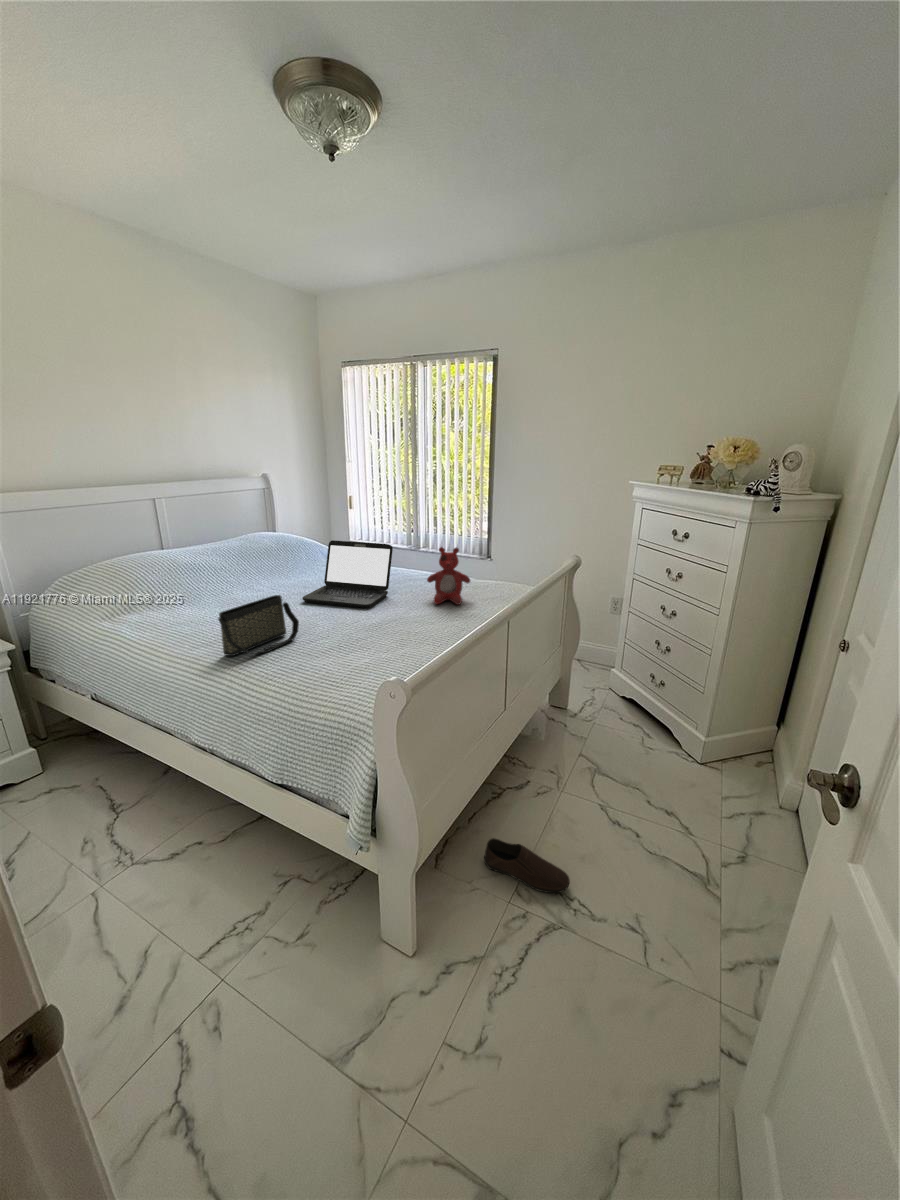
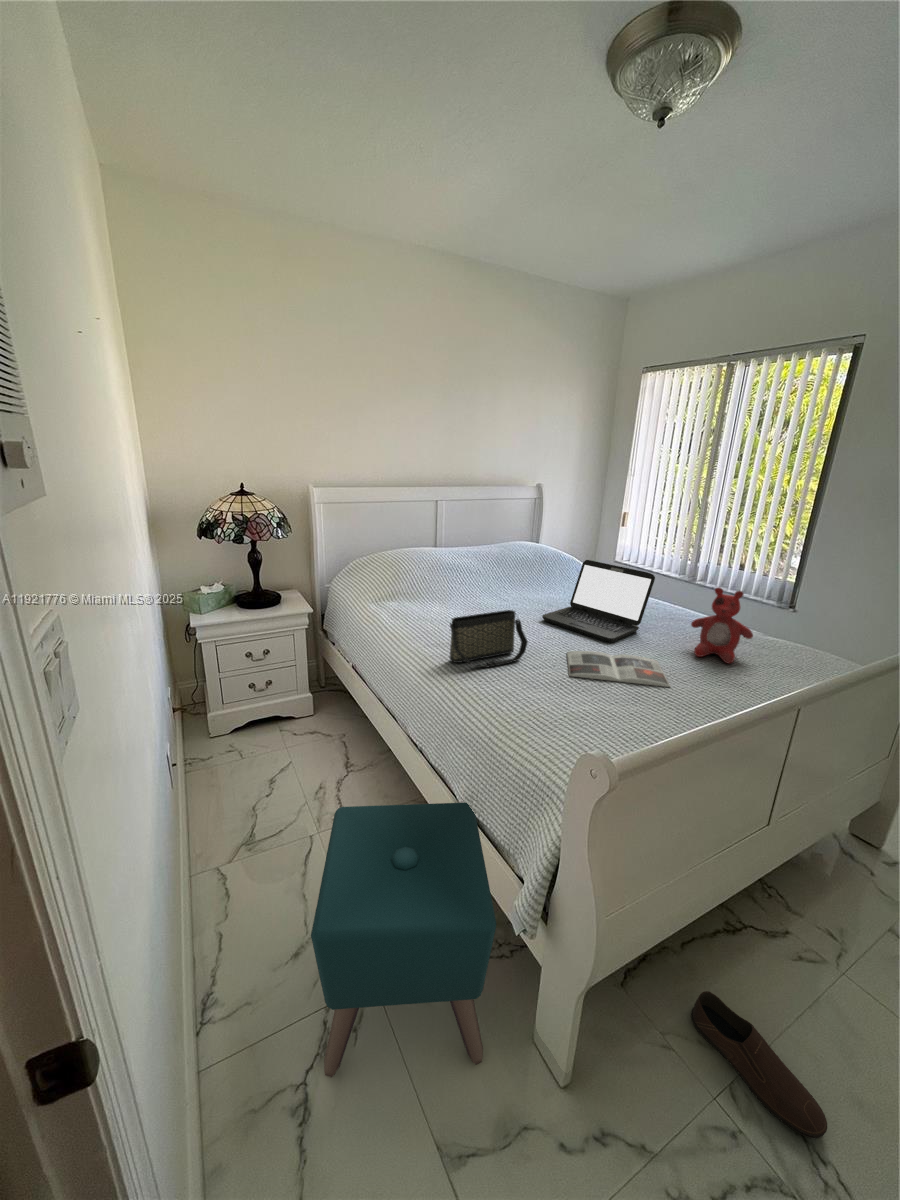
magazine: none [335,614,424,642] -> present [567,651,670,687]
ottoman: none [138,775,345,1081] -> present [311,802,497,1077]

